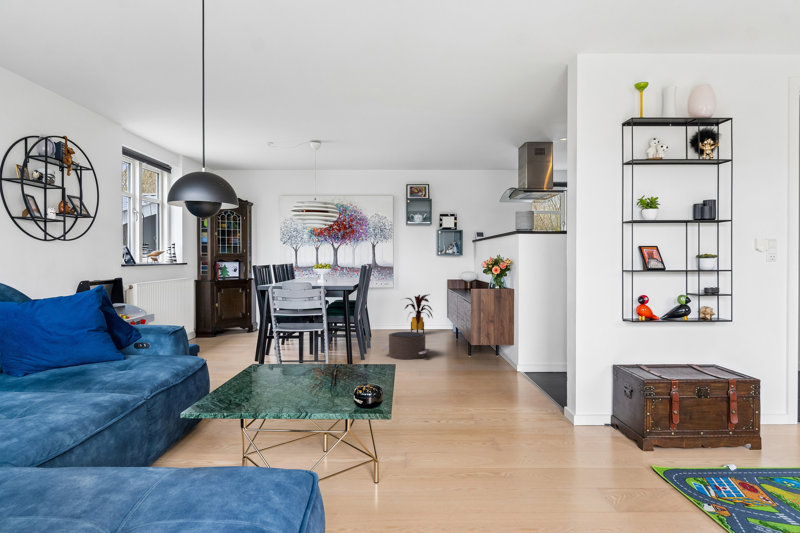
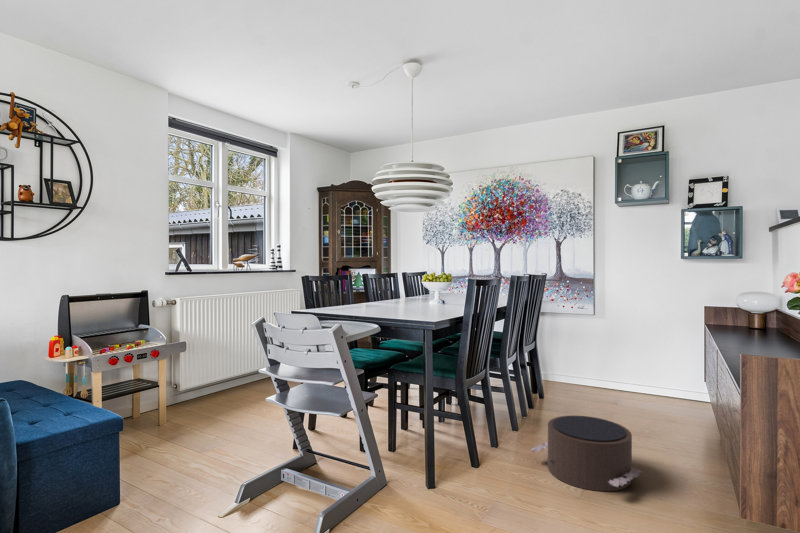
house plant: present [405,294,433,334] -> none [604,331,673,408]

